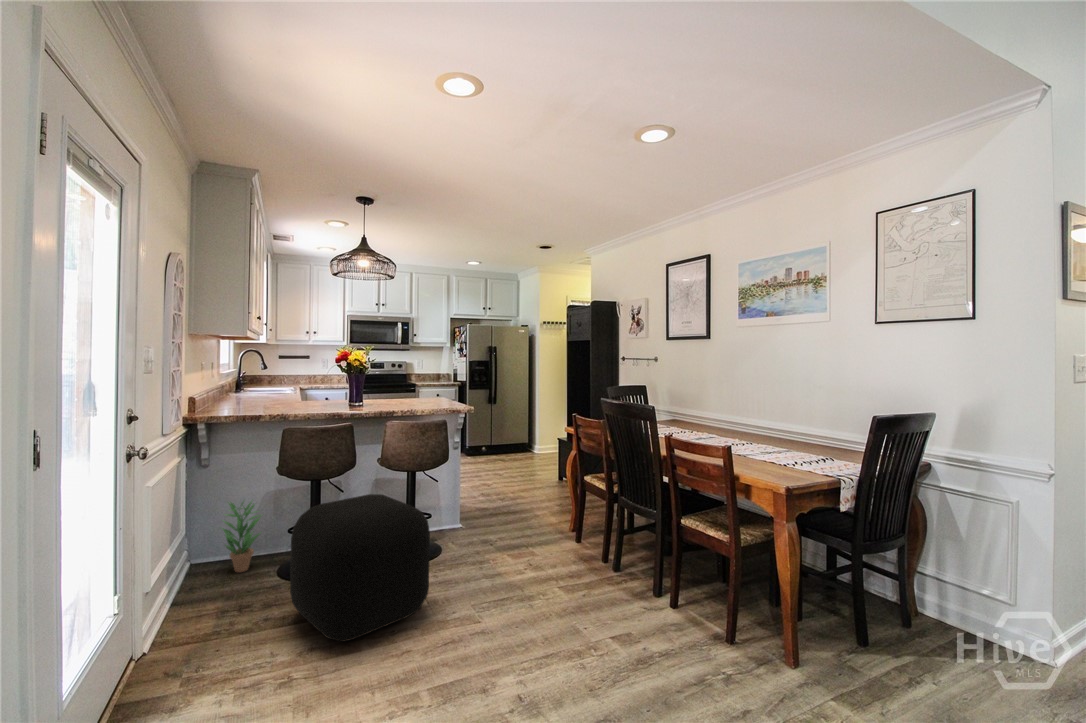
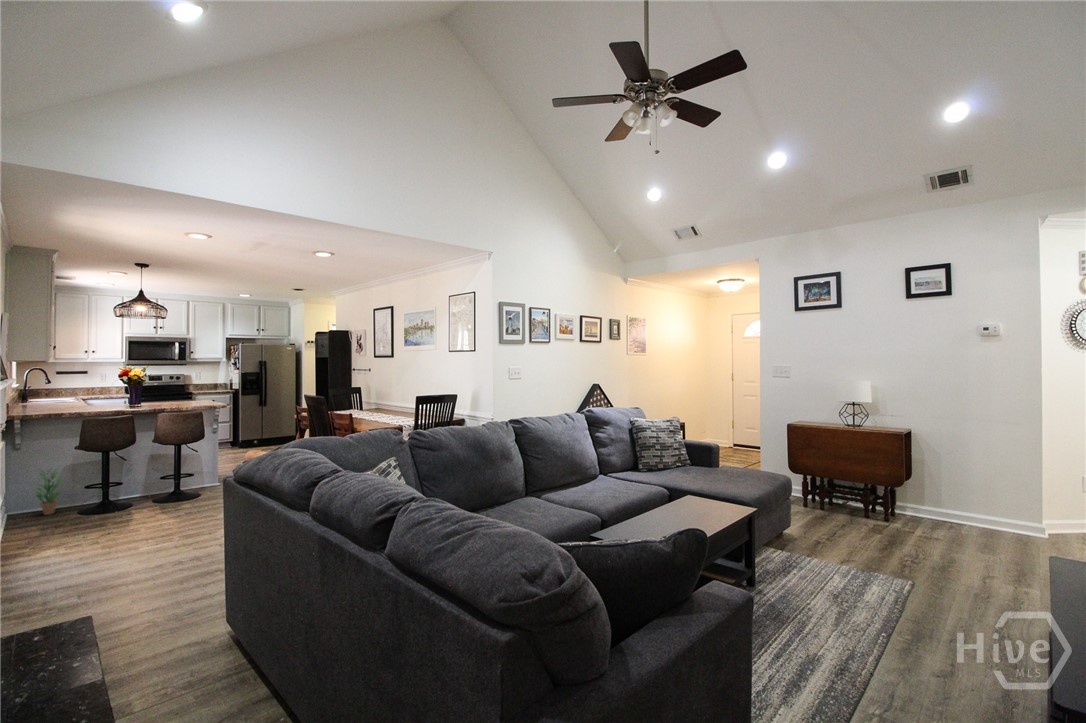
ottoman: present [290,494,430,642] -> none [92,456,184,528]

